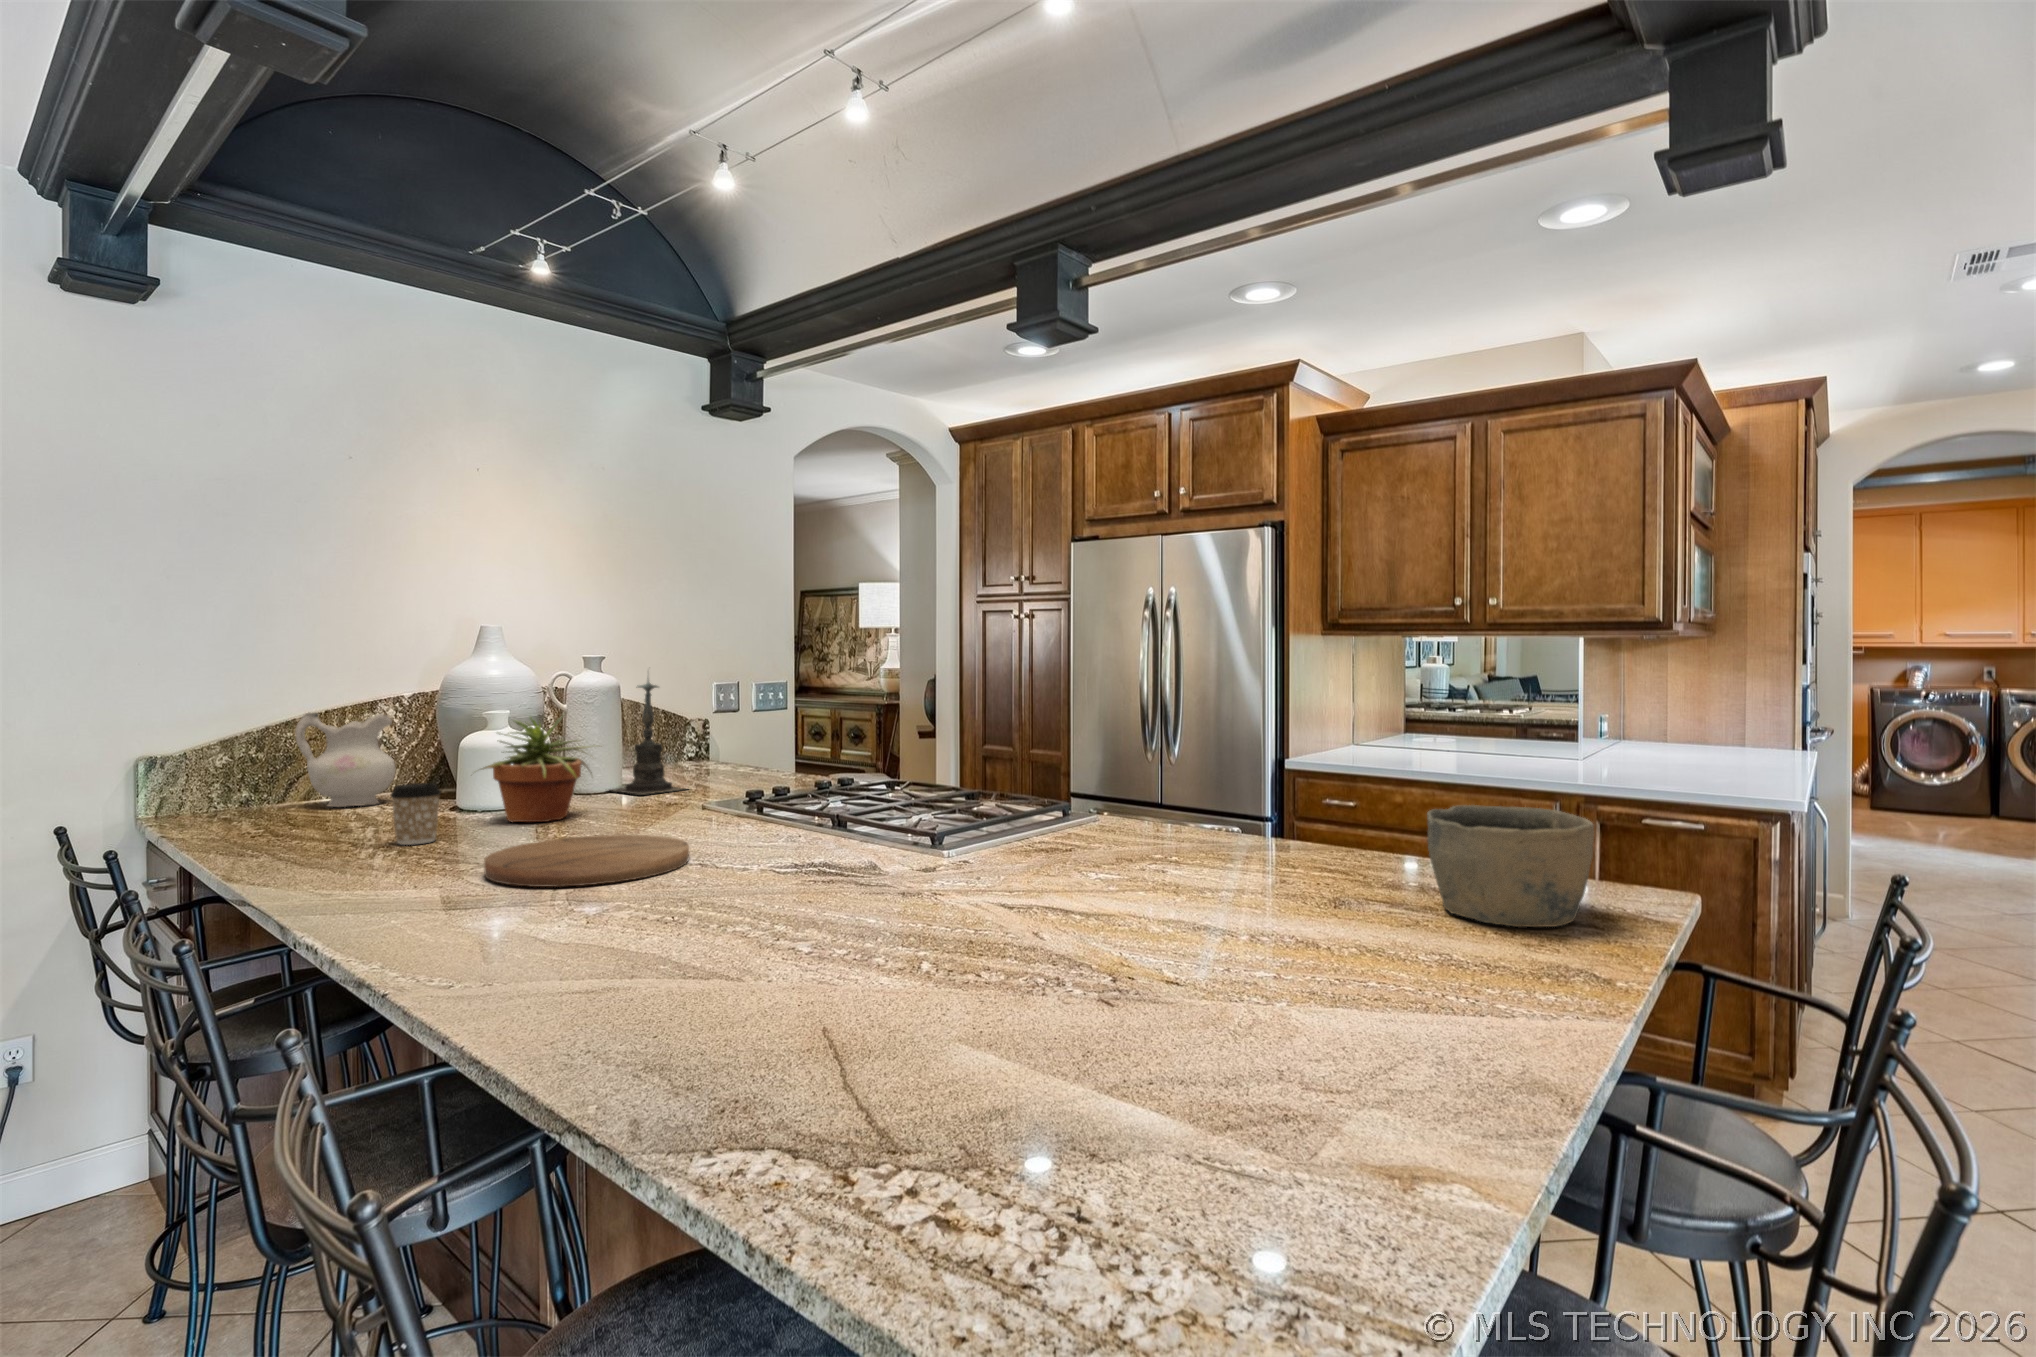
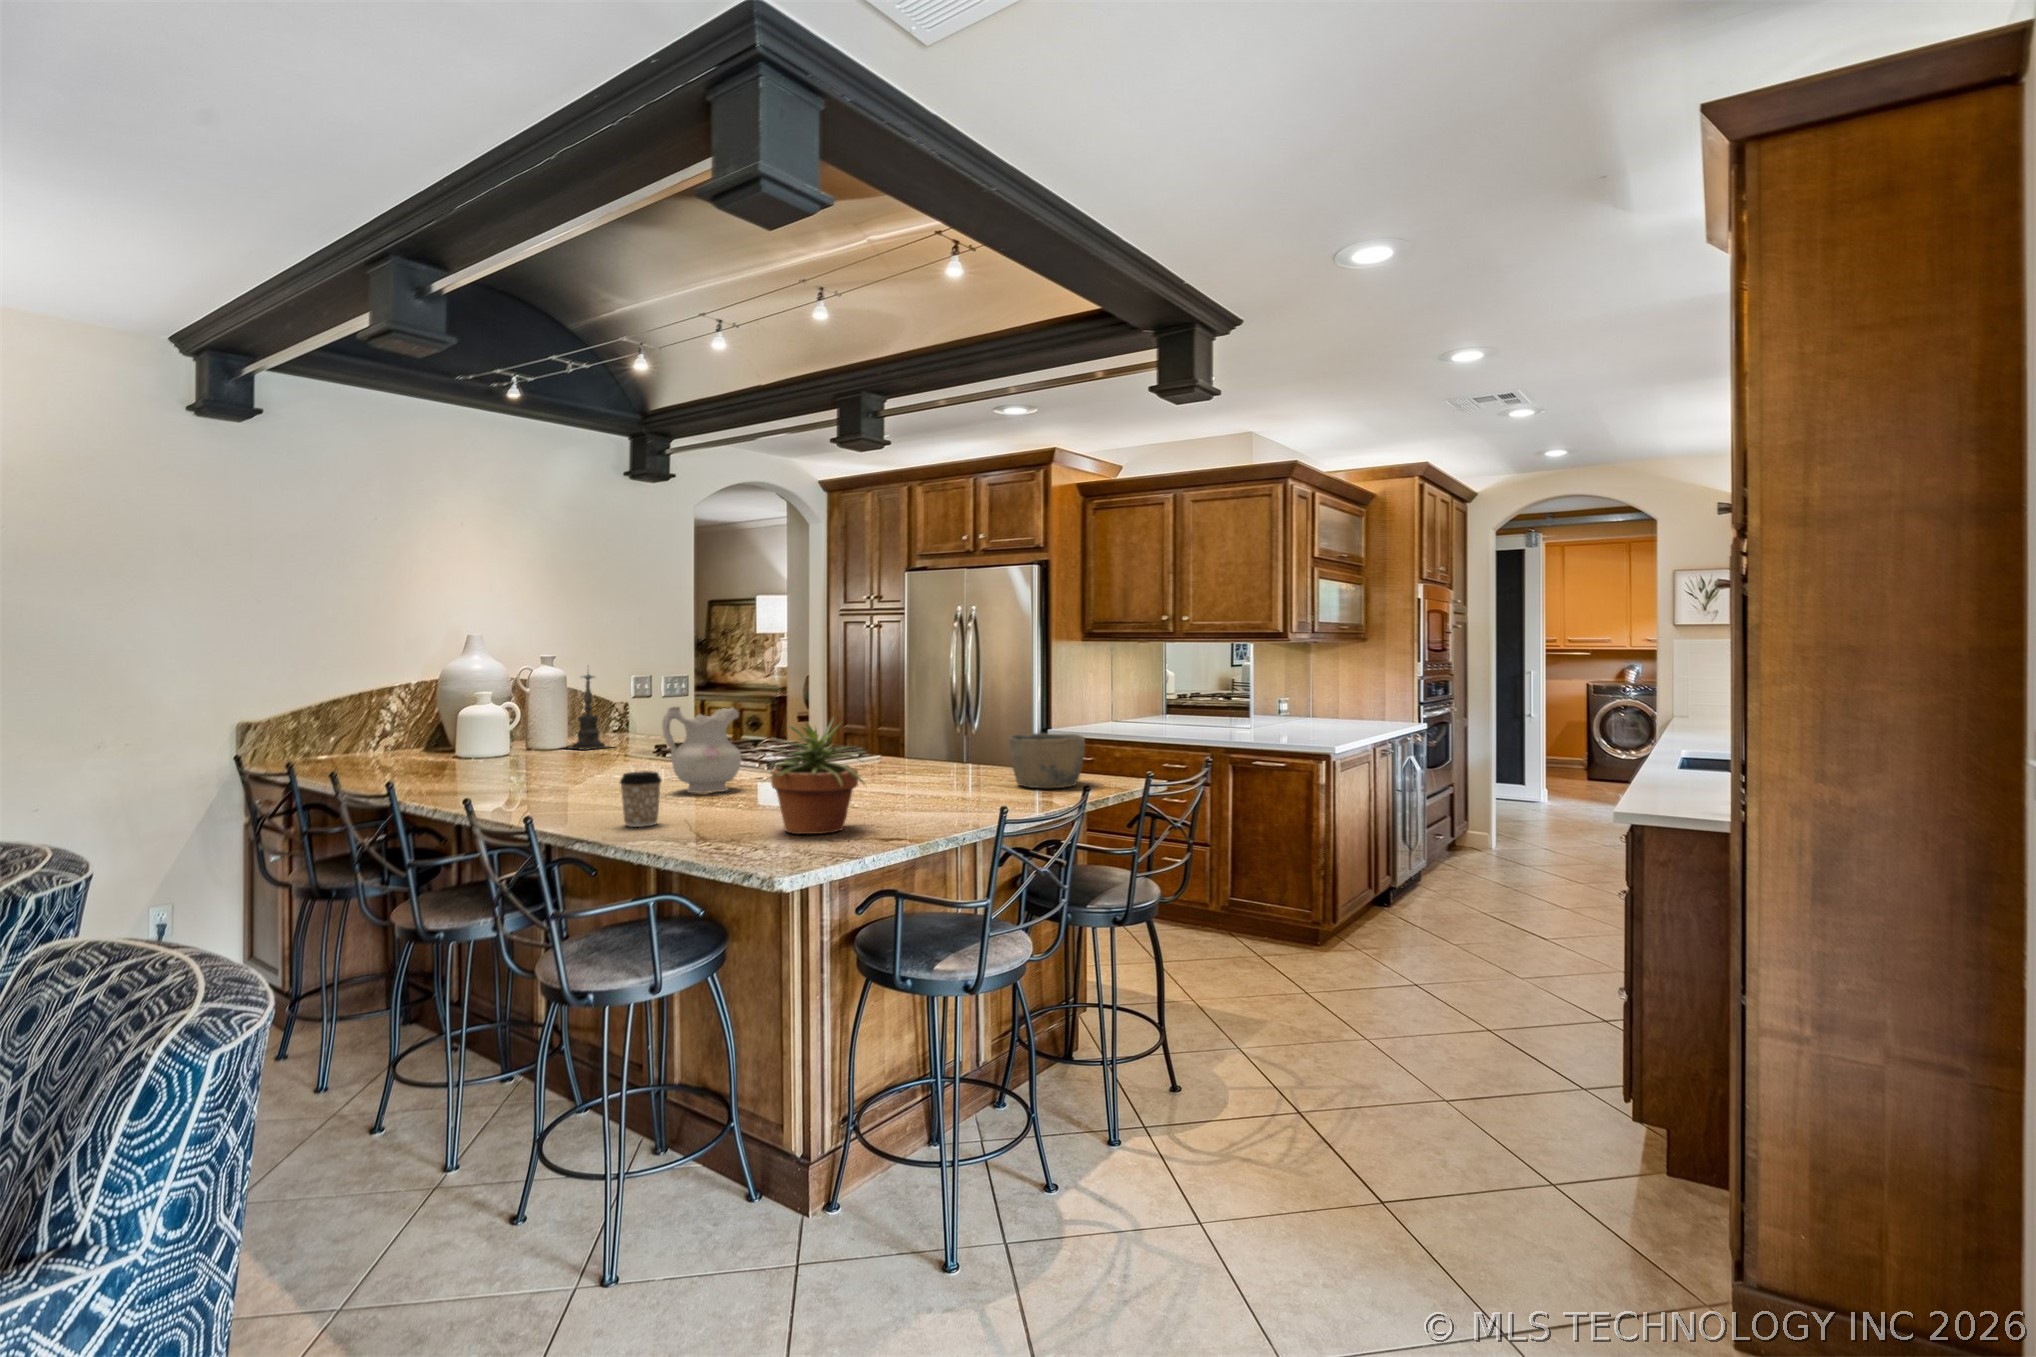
ceramic pitcher: present [295,713,395,807] -> present [662,707,741,793]
potted plant: present [482,716,590,822] -> present [770,720,865,834]
coffee cup: present [390,783,441,845] -> present [620,771,661,827]
cutting board: present [484,835,689,887] -> none [500,763,620,784]

